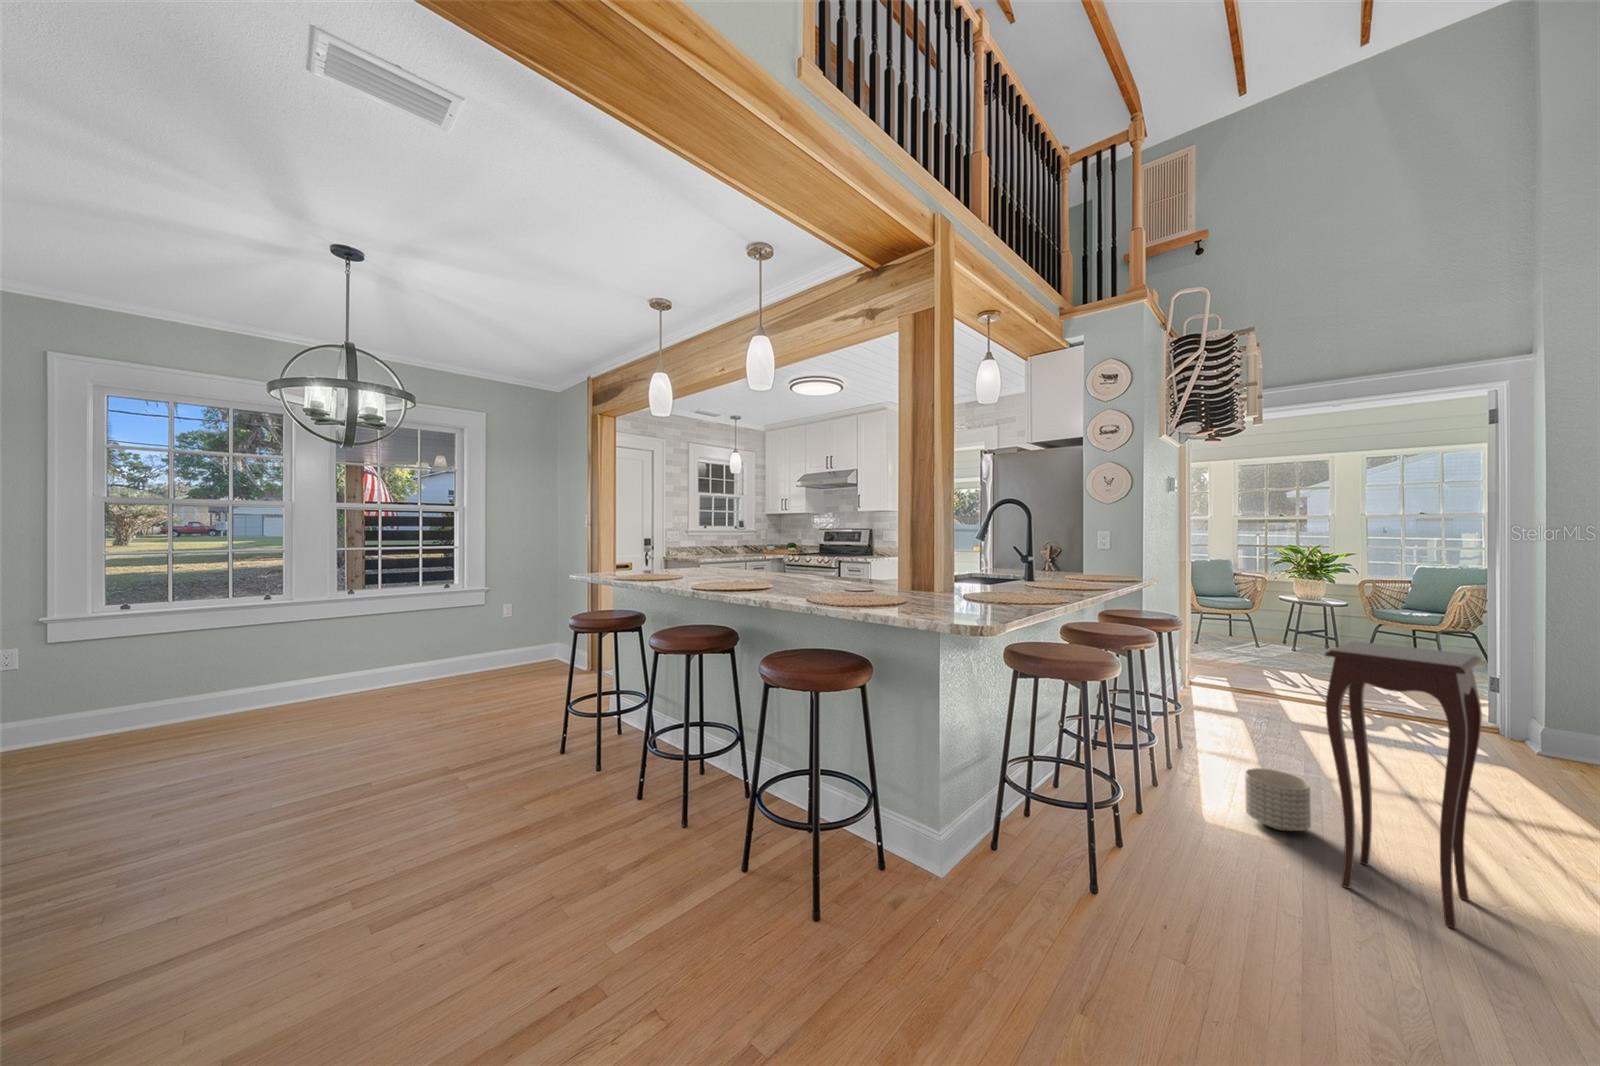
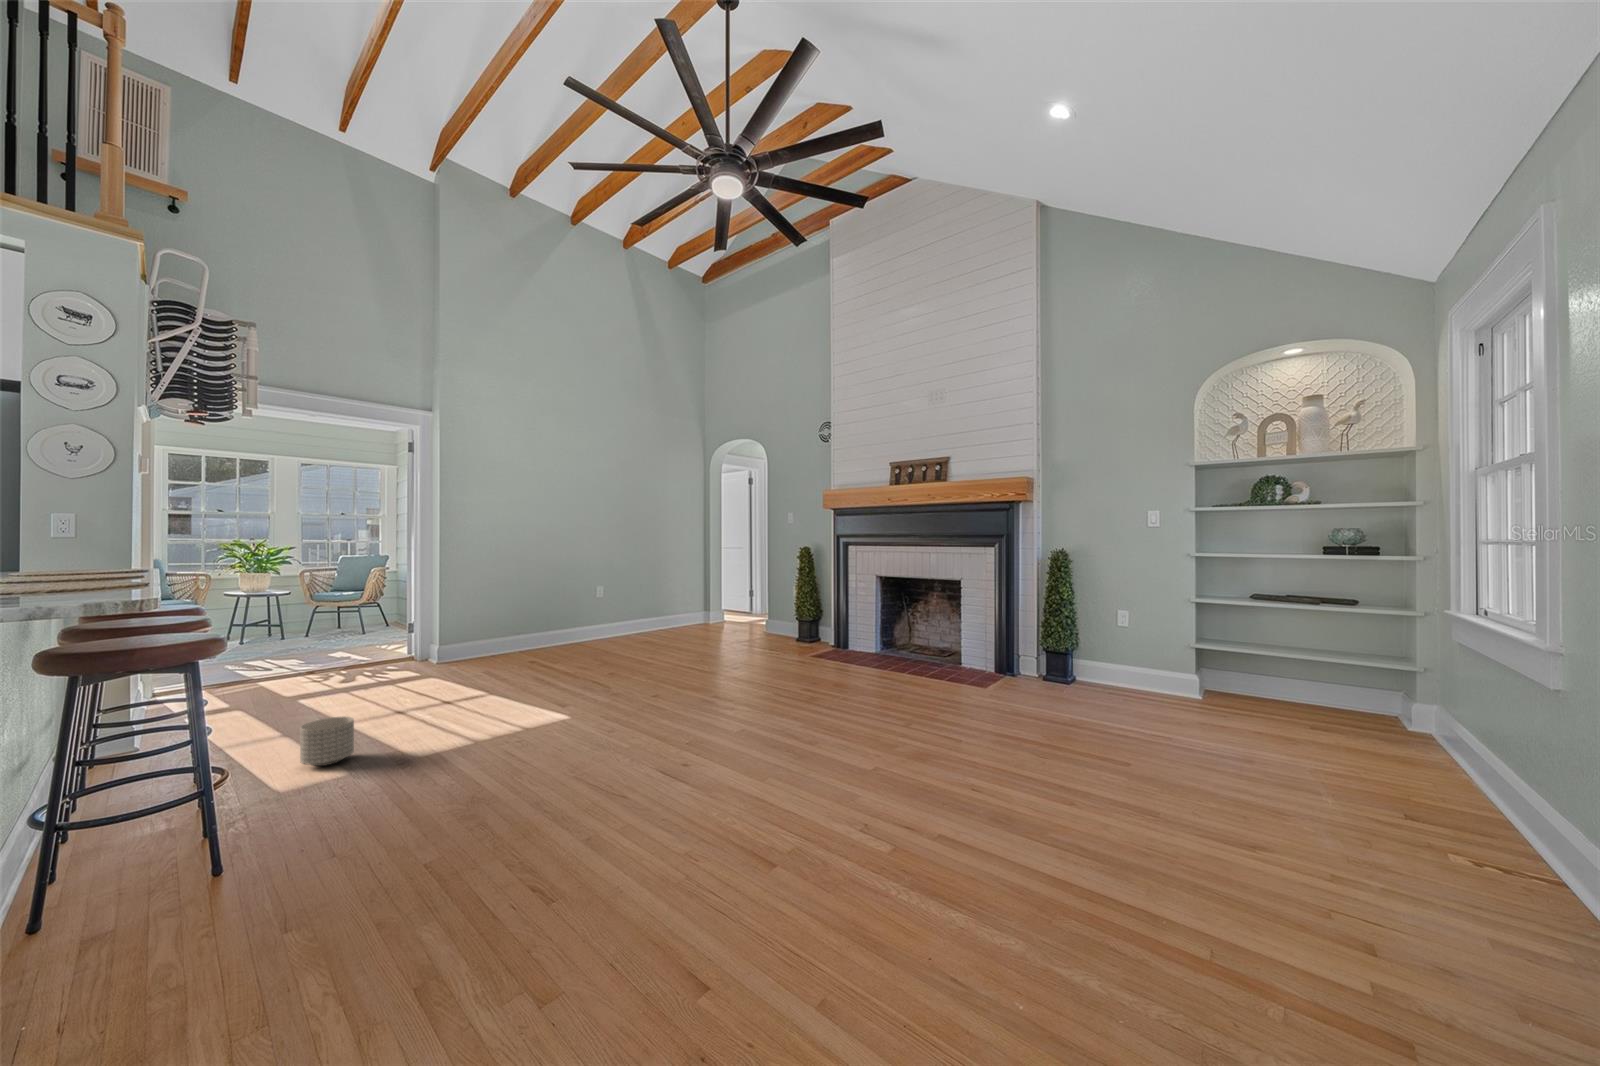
side table: present [1325,641,1482,929] -> none [383,593,461,773]

